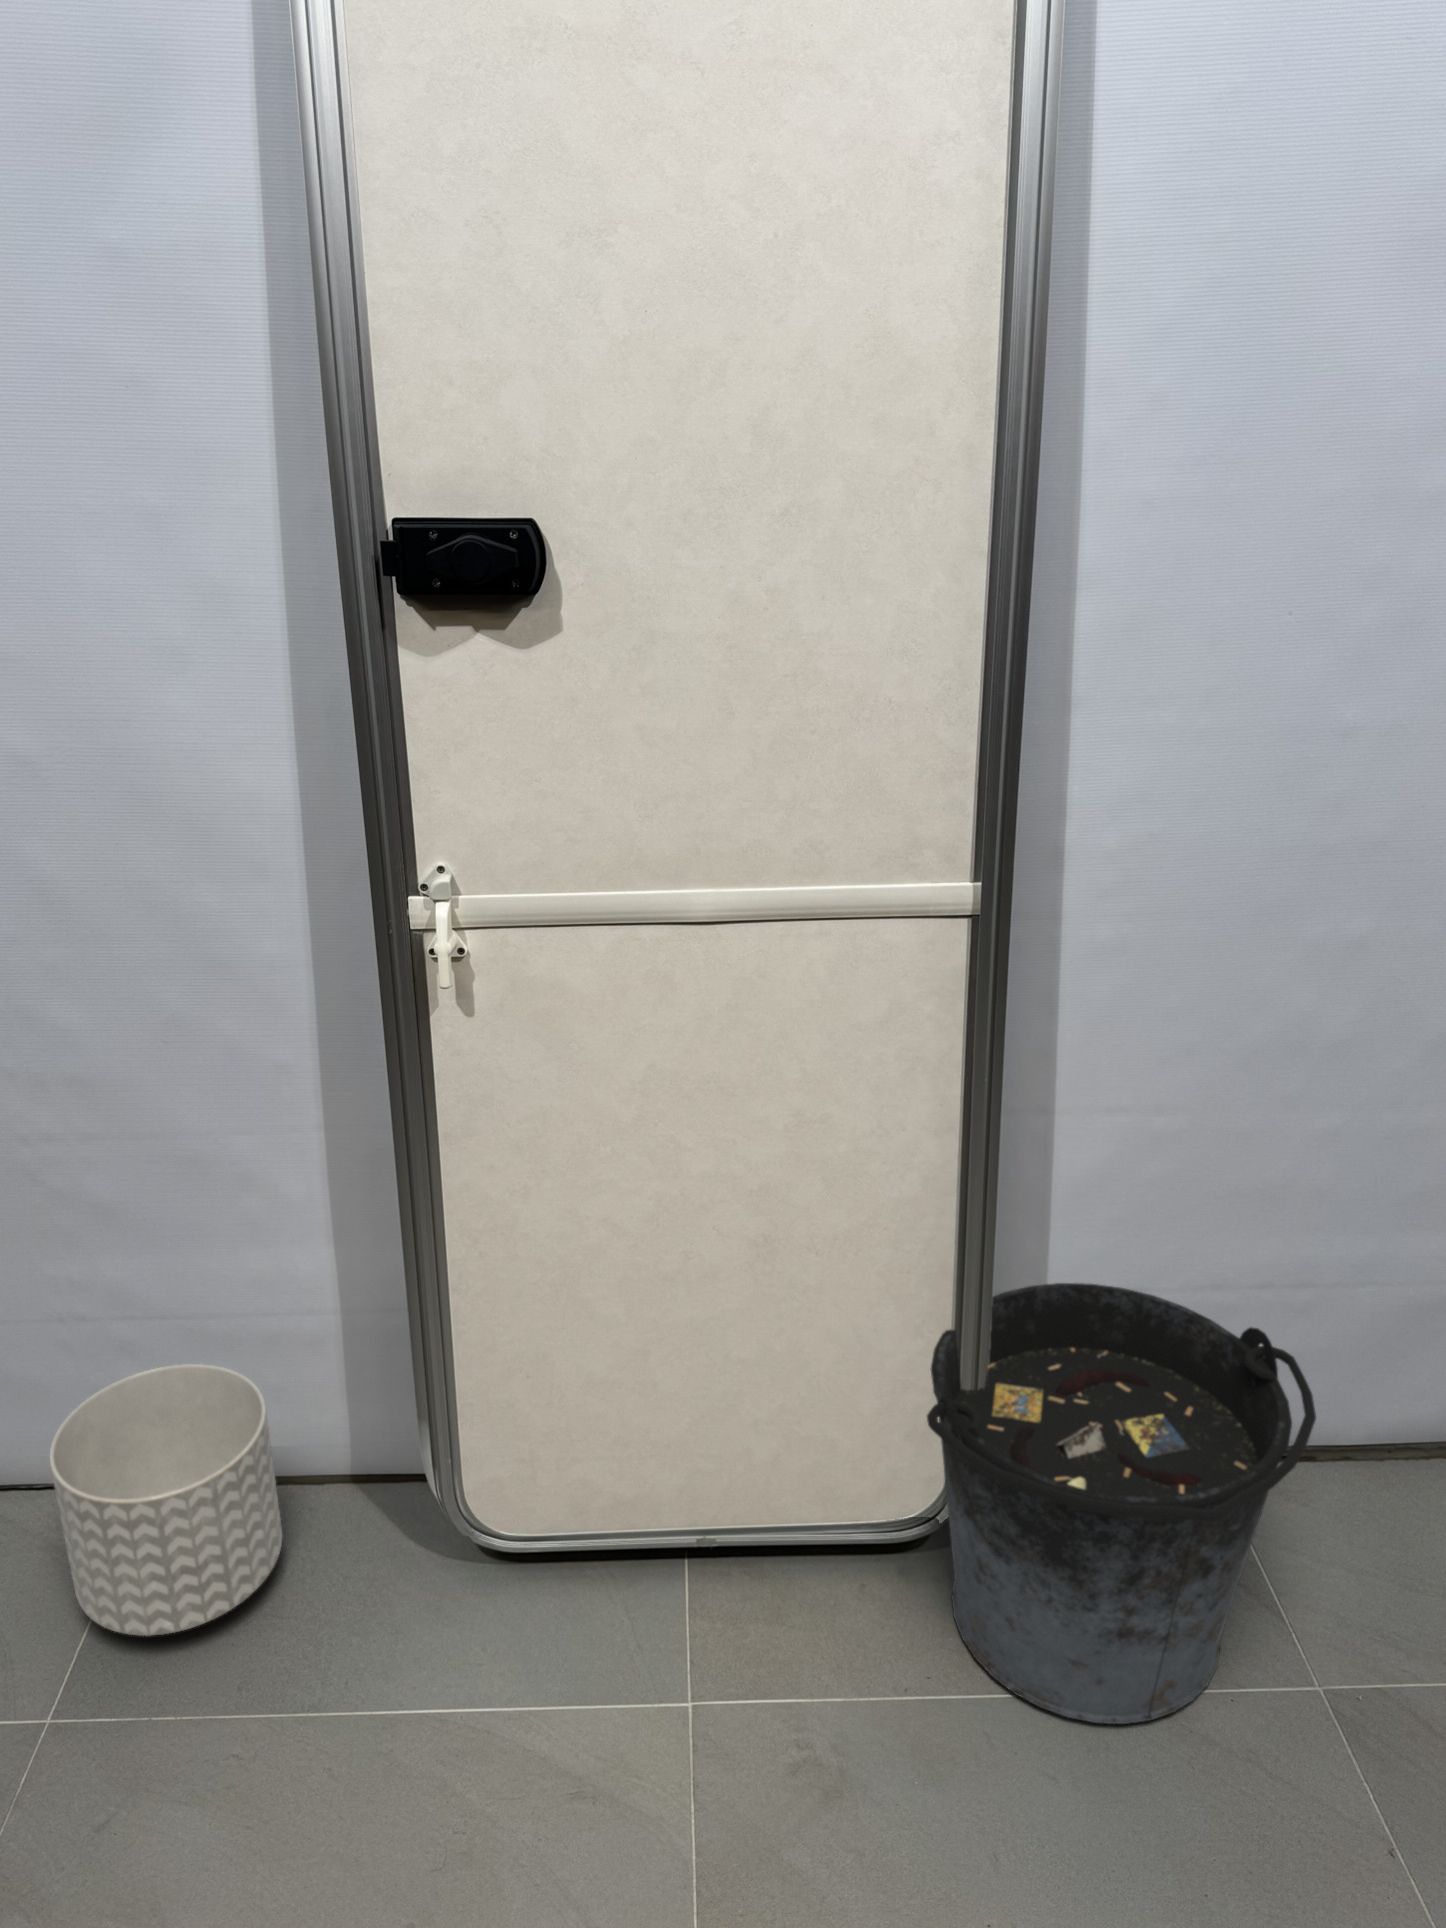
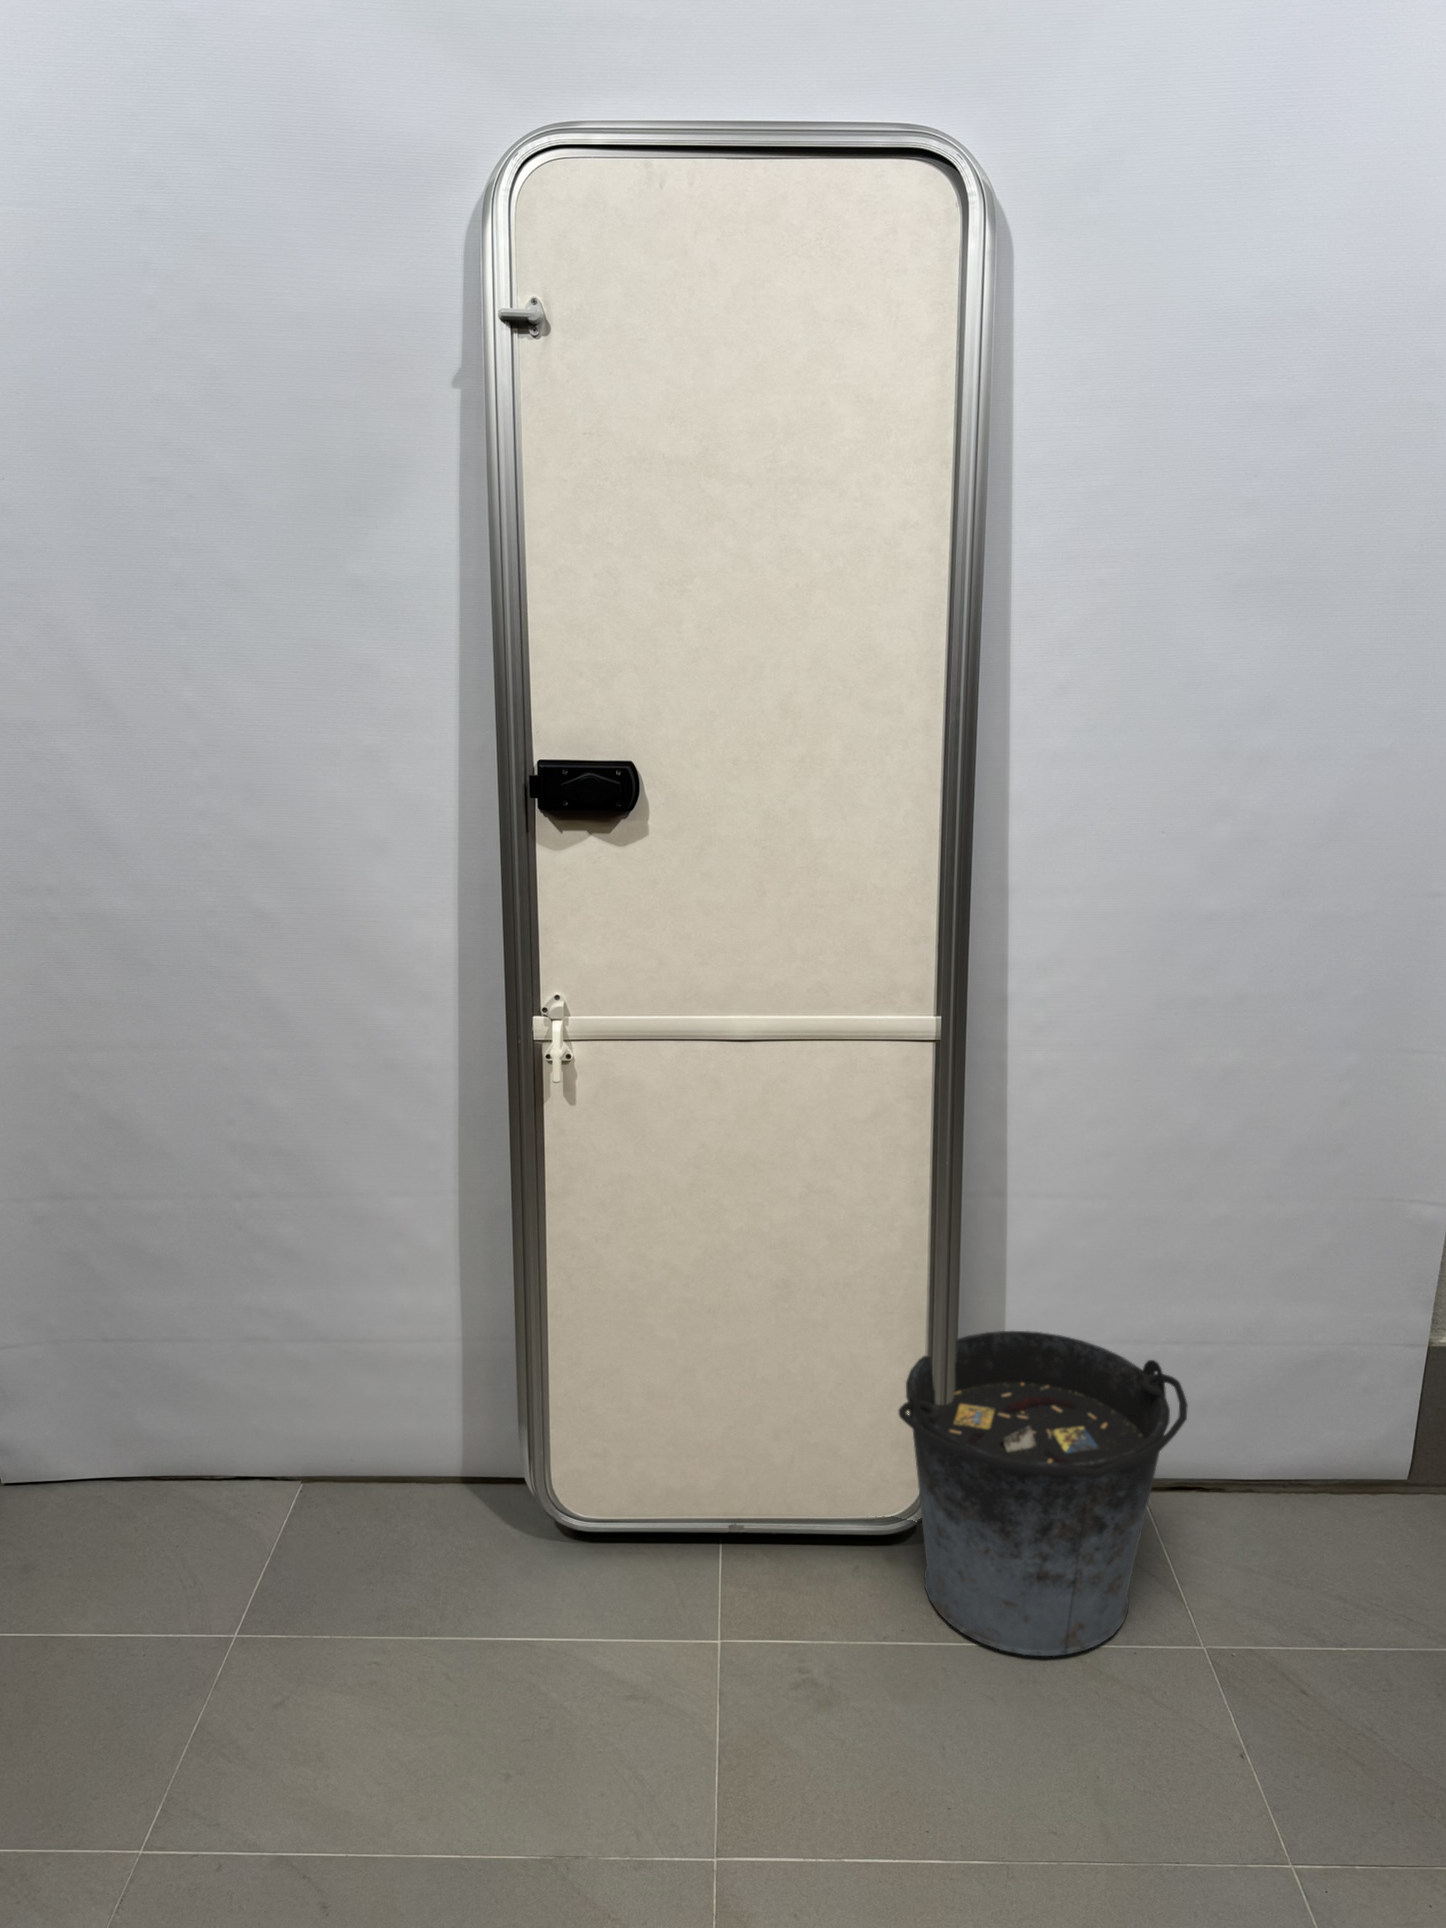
planter: present [50,1364,282,1636] -> none [247,1377,411,1573]

